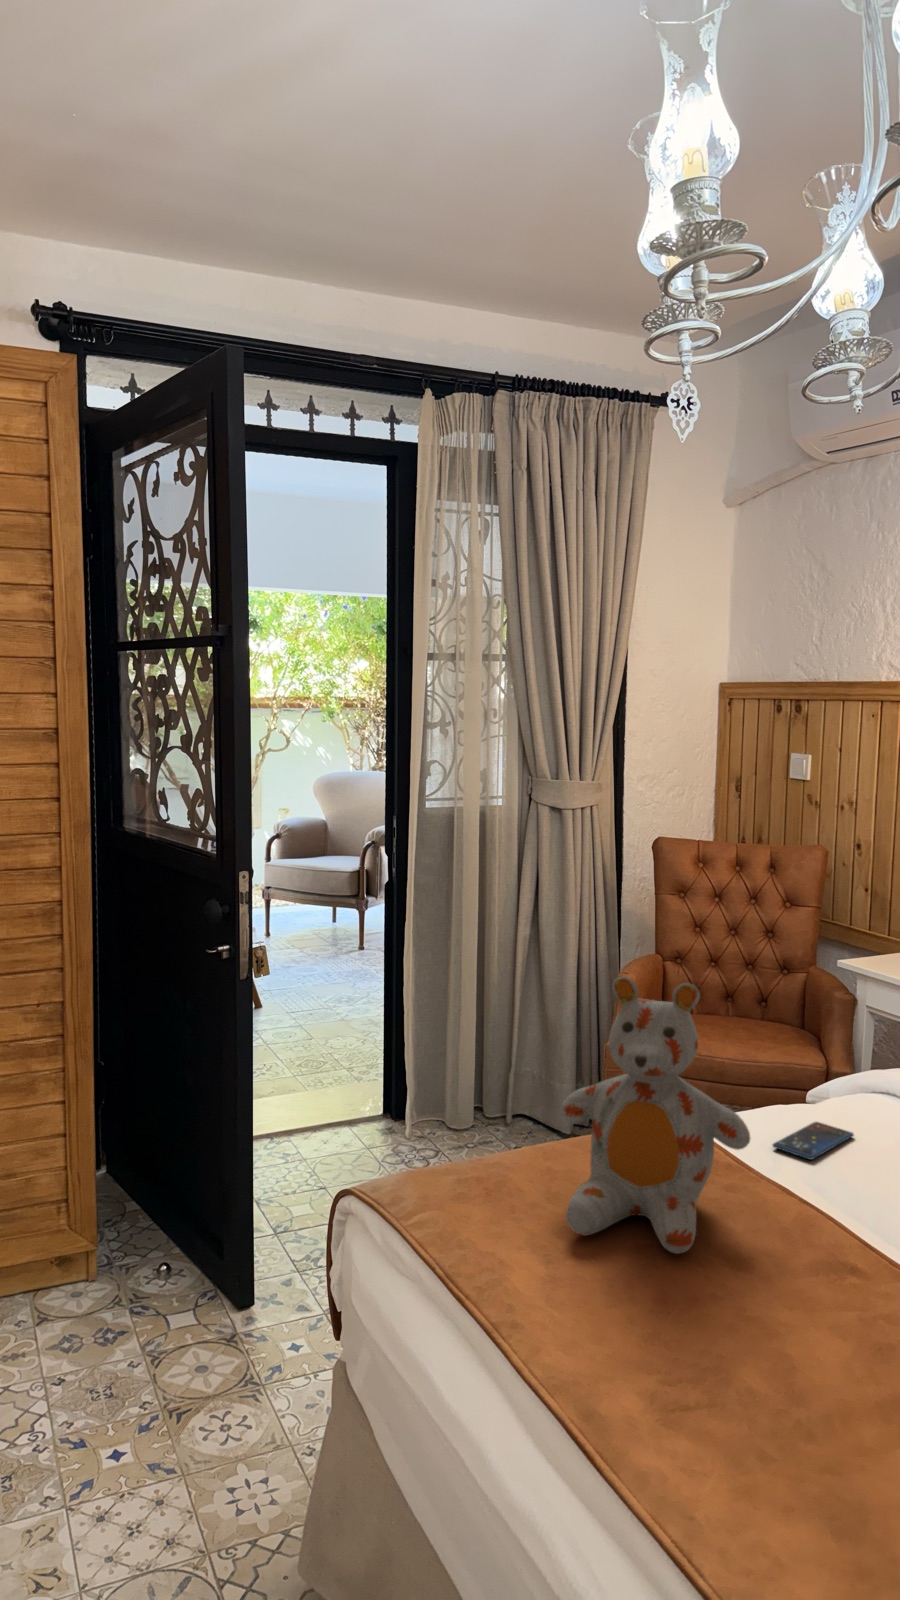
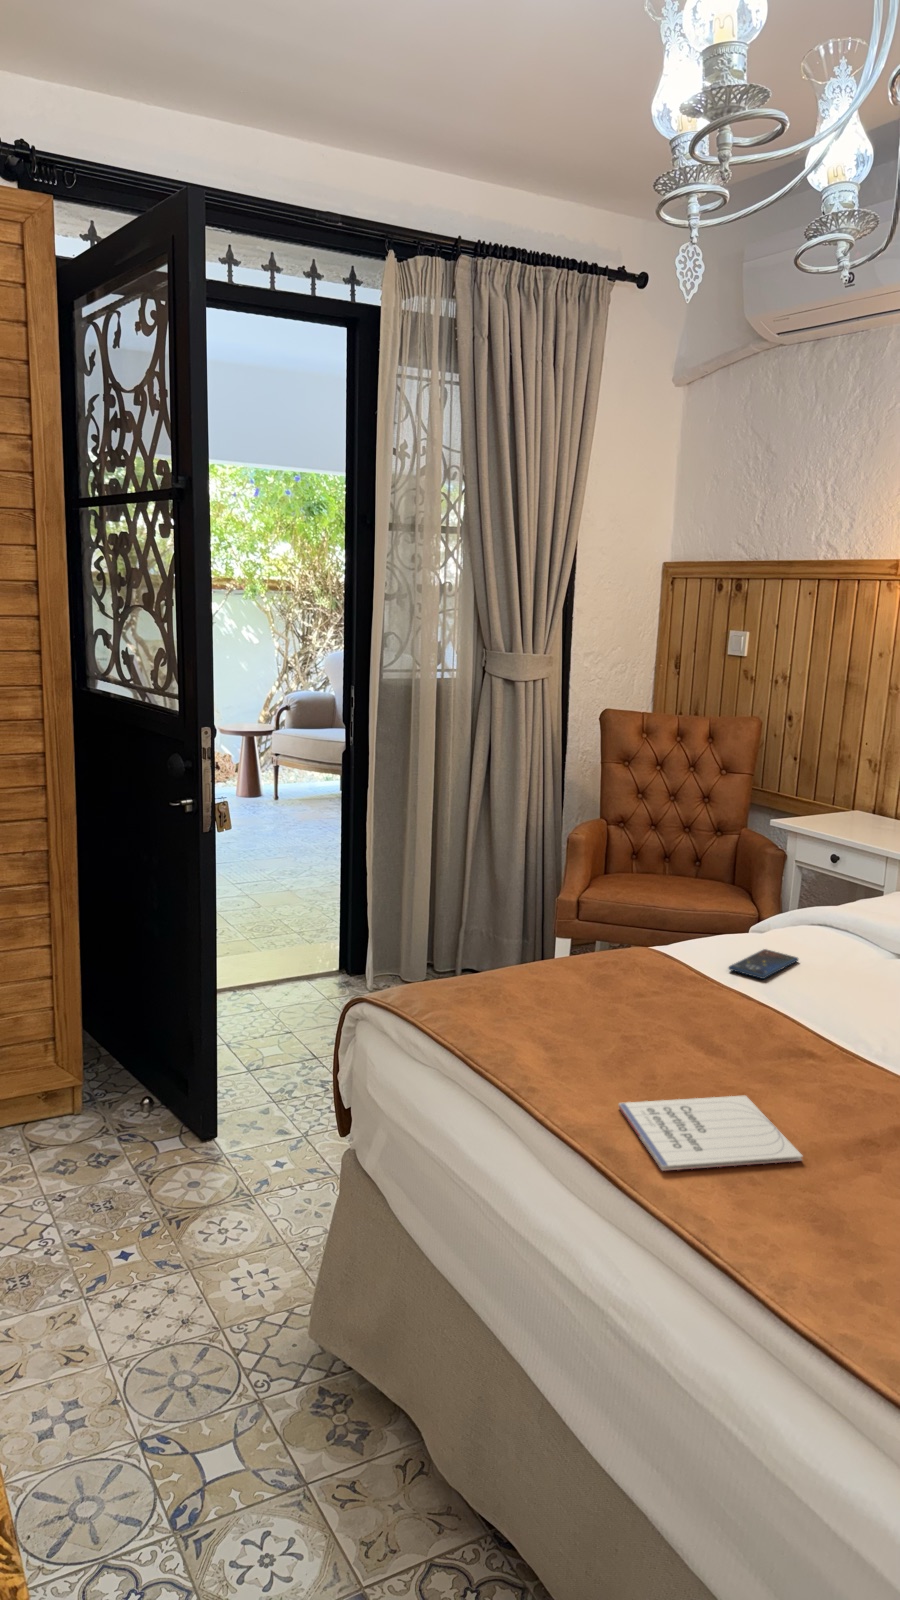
stuffed bear: present [560,977,751,1254] -> none [546,811,719,1051]
notebook: none [626,1309,836,1422] -> present [618,1096,802,1171]

